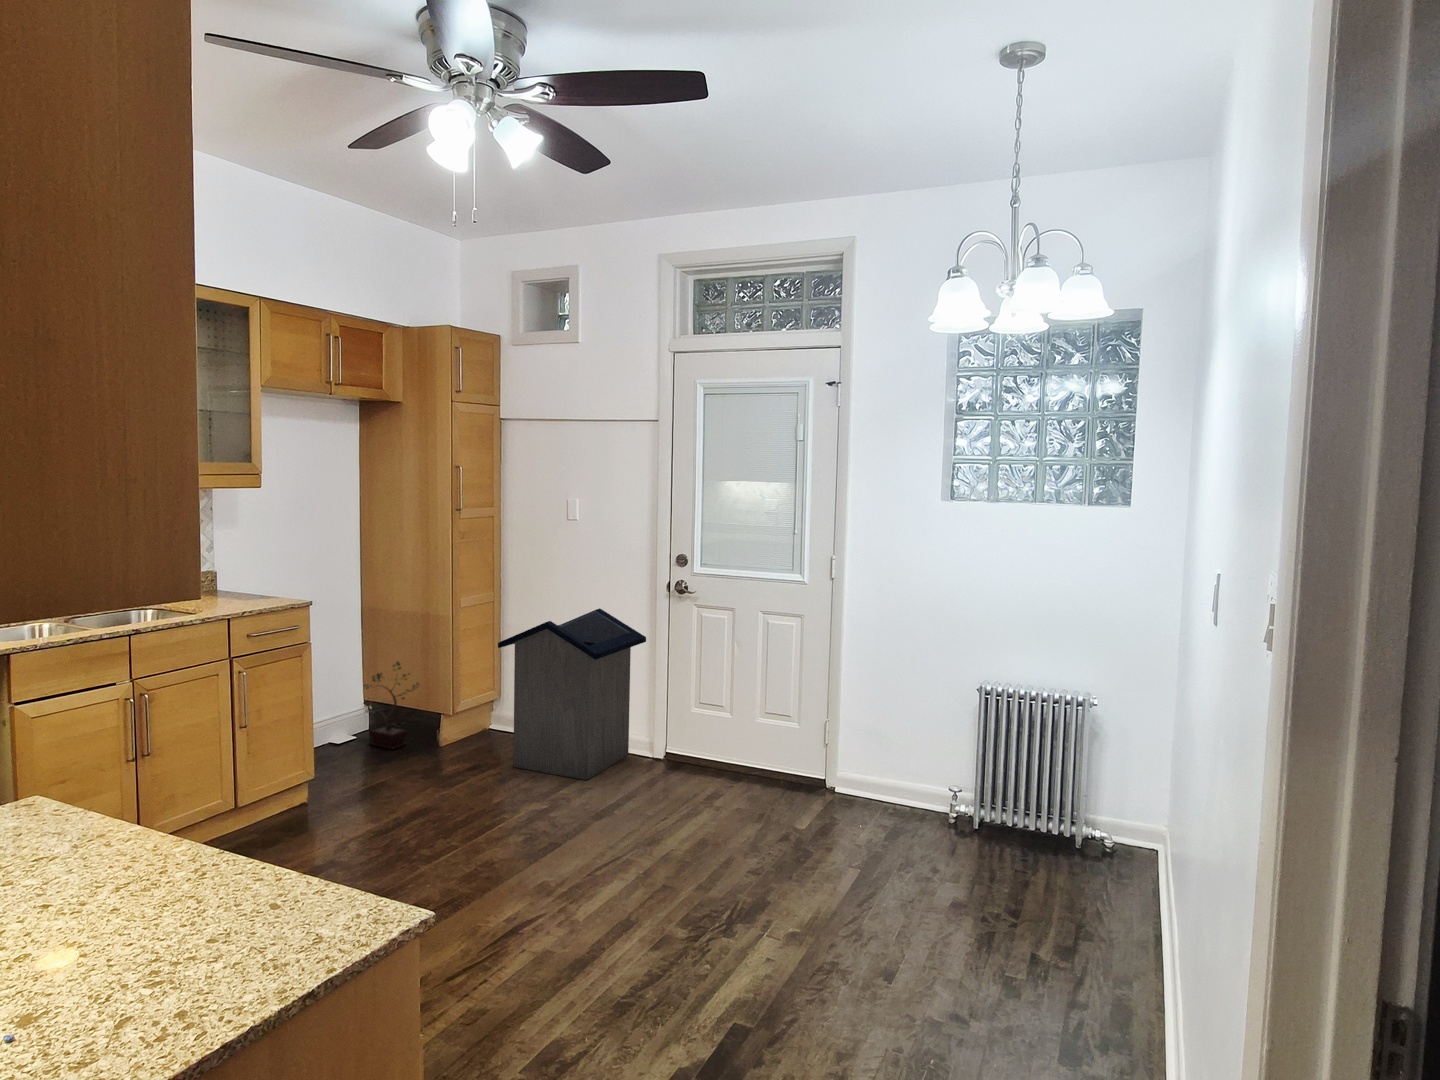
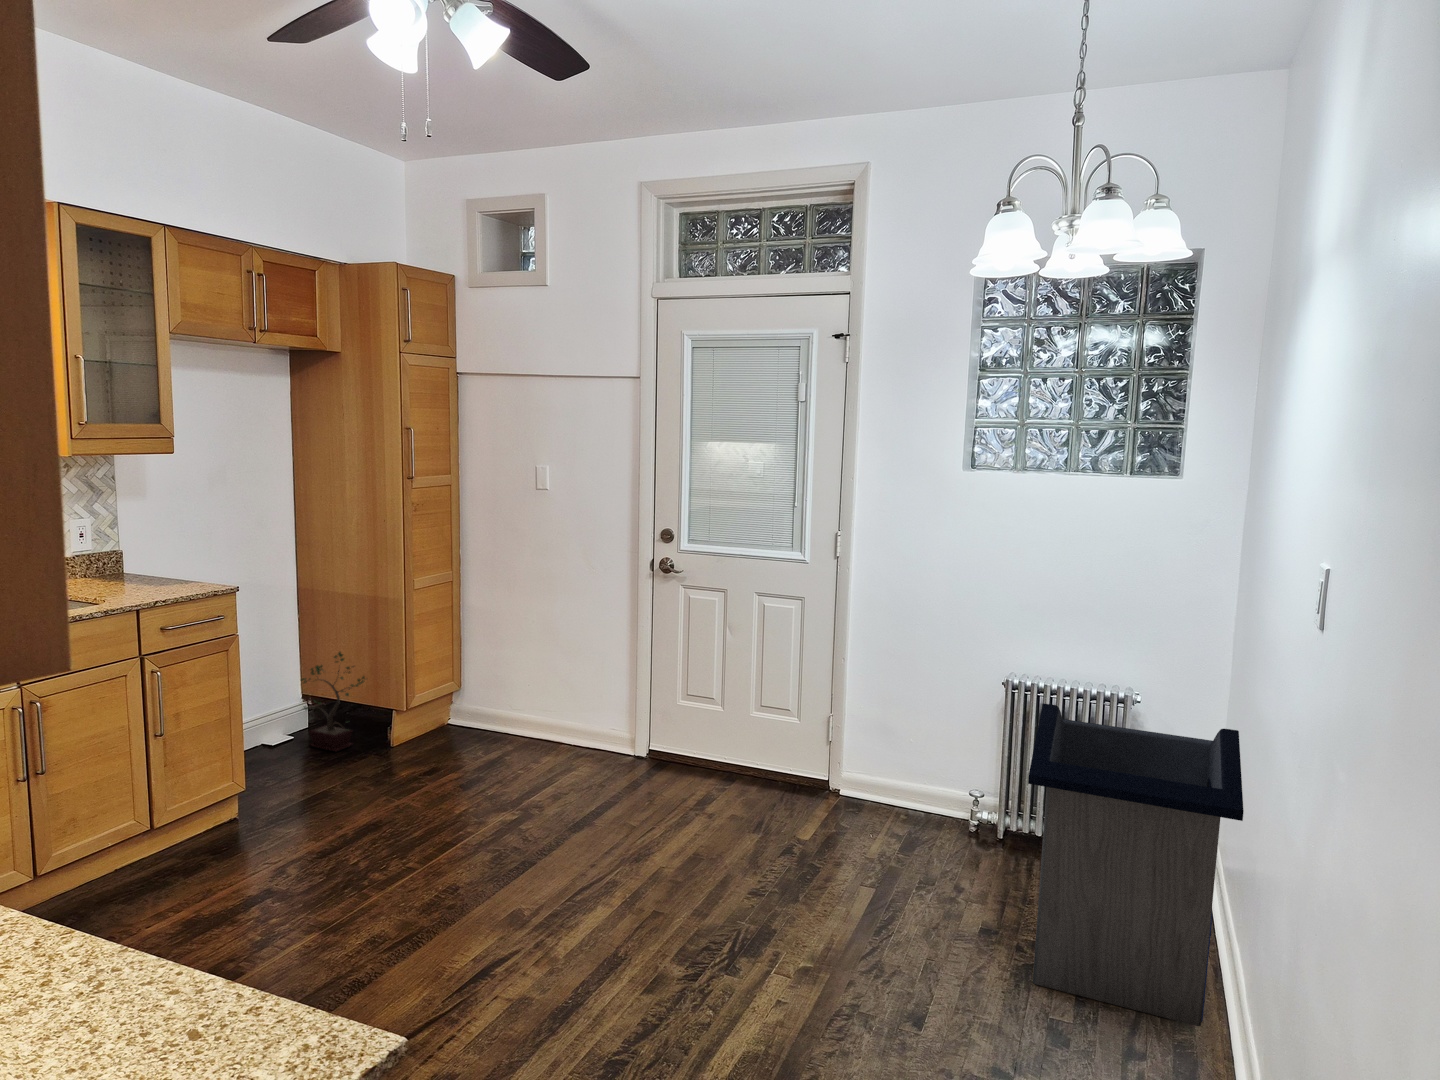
trash can: present [498,608,646,780] -> present [1028,703,1244,1026]

